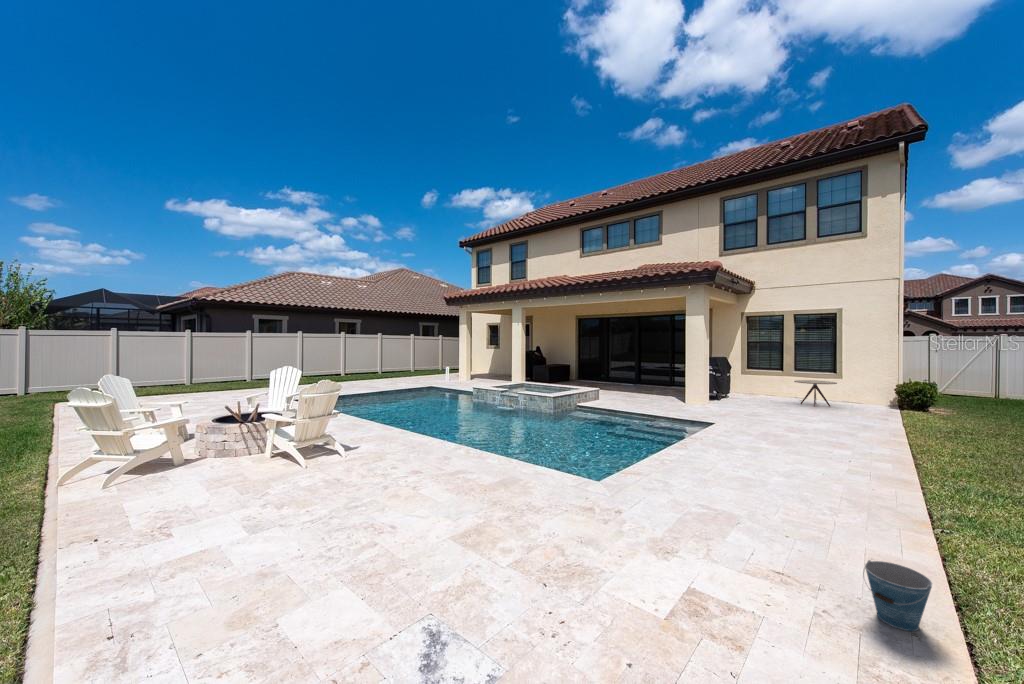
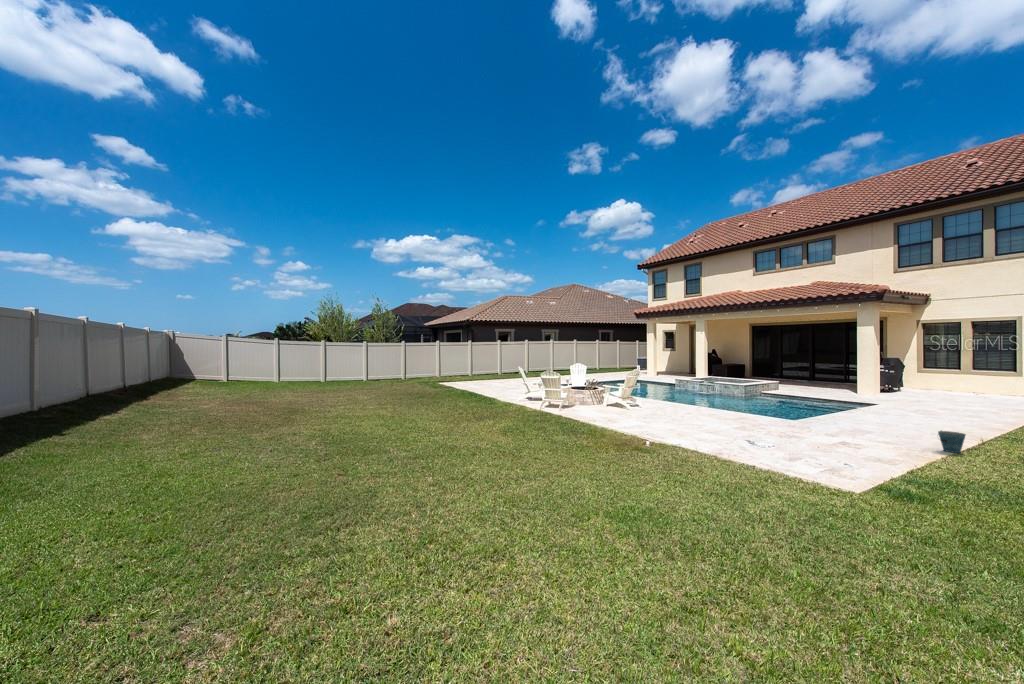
round table: present [794,380,837,406] -> none [970,378,1015,400]

